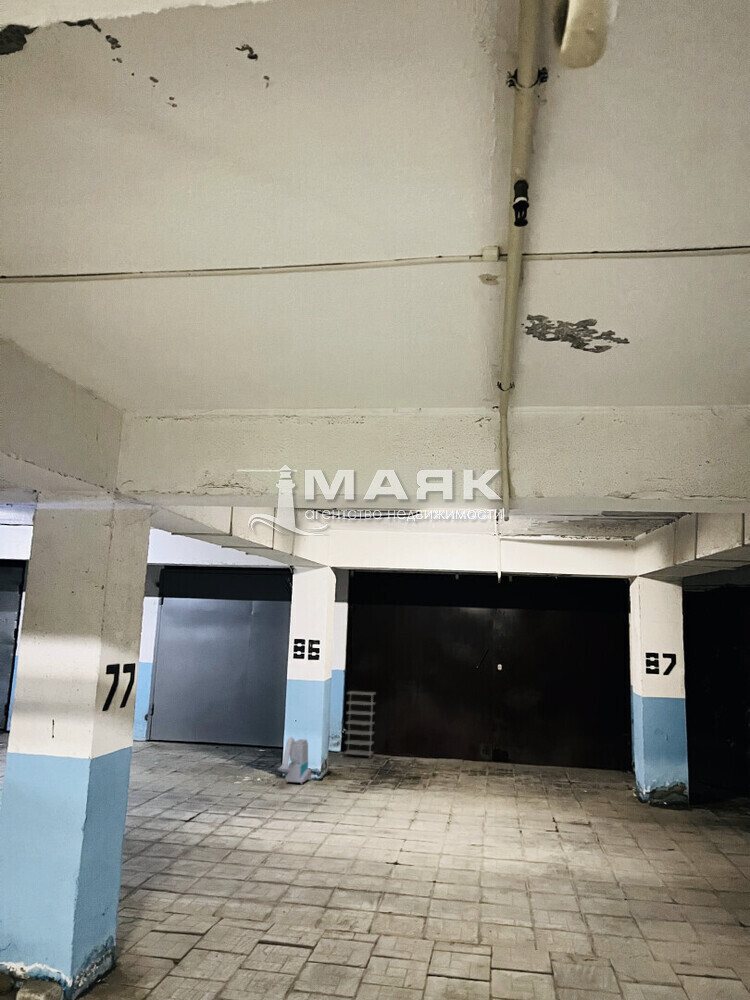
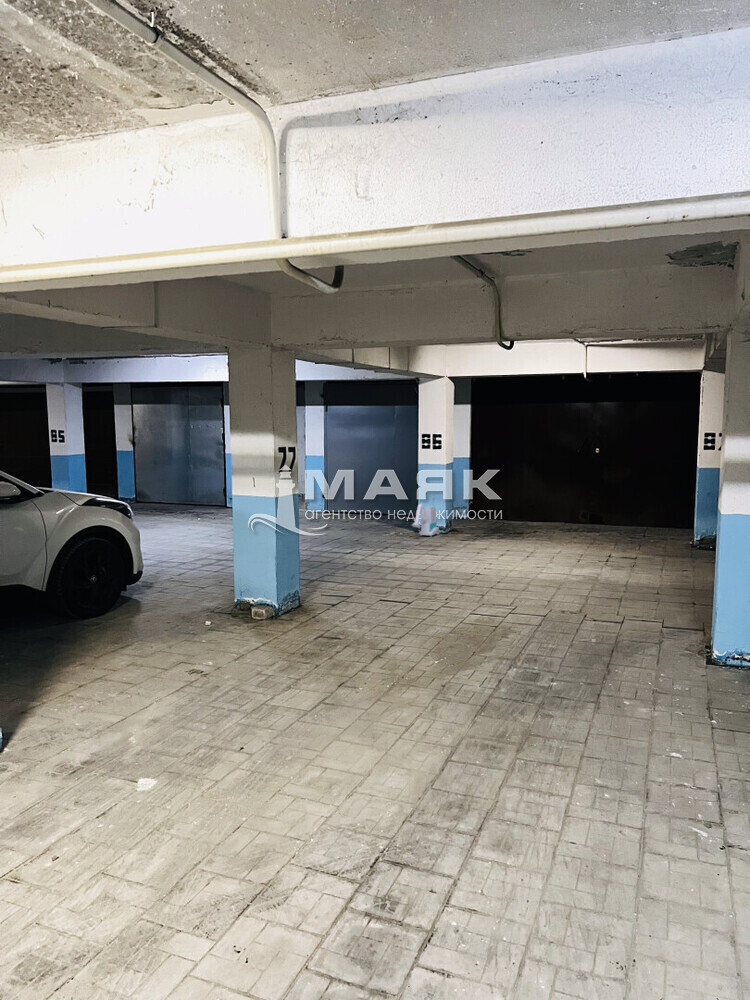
shelving unit: present [344,691,375,756] -> none [471,473,496,524]

